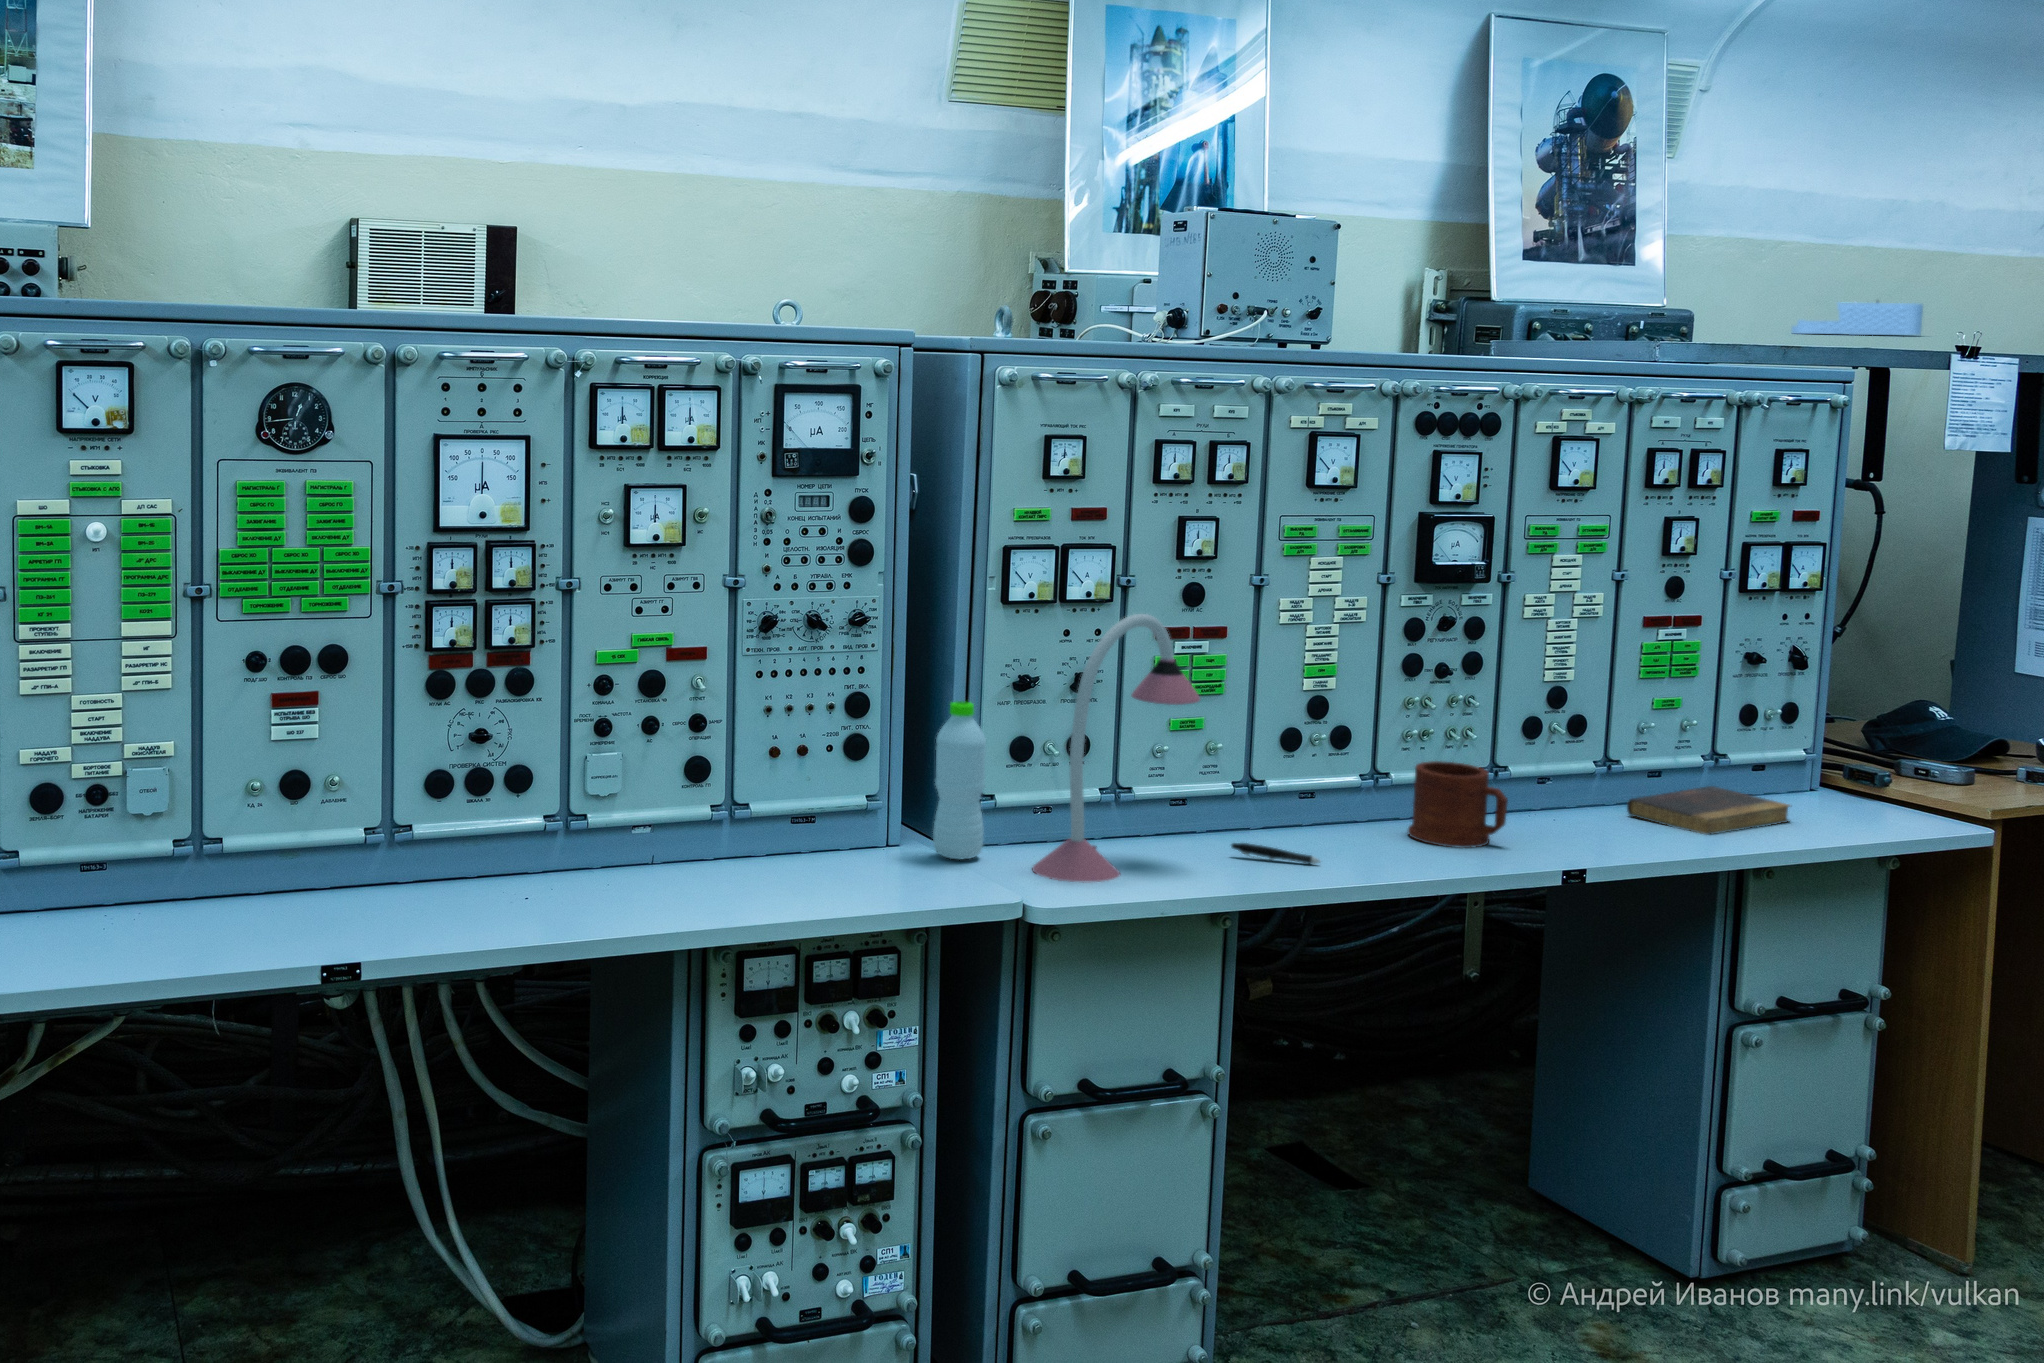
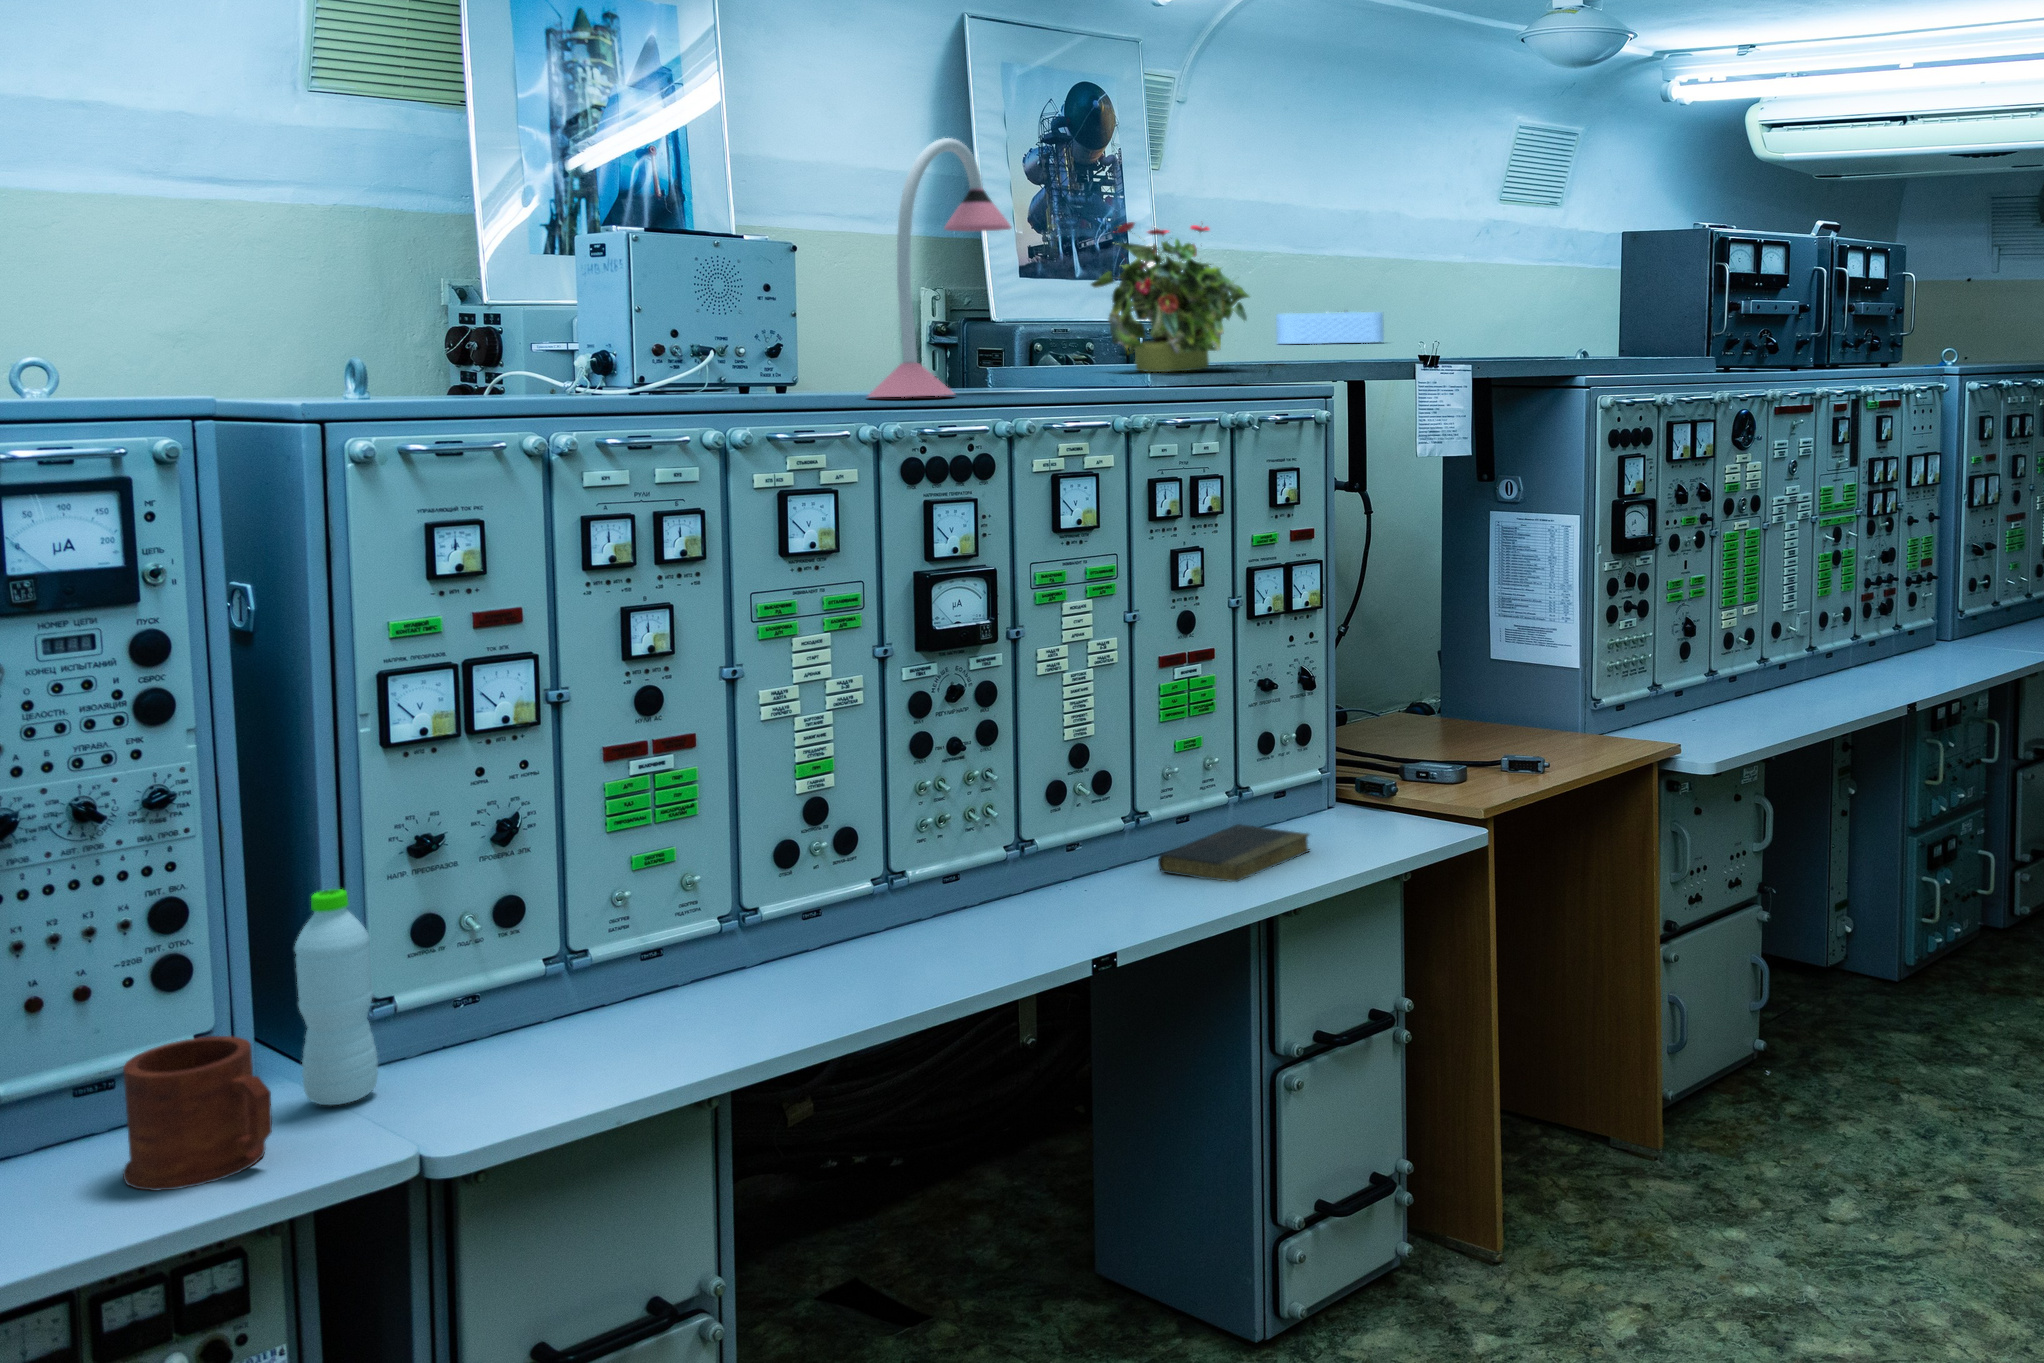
potted plant: none [1602,207,1773,351] -> present [1091,222,1249,372]
desk lamp: present [1032,614,1200,883] -> present [869,138,1012,397]
mug: present [1408,761,1508,848] -> present [123,1036,272,1191]
pen: present [1231,843,1320,864] -> none [717,1000,827,1016]

